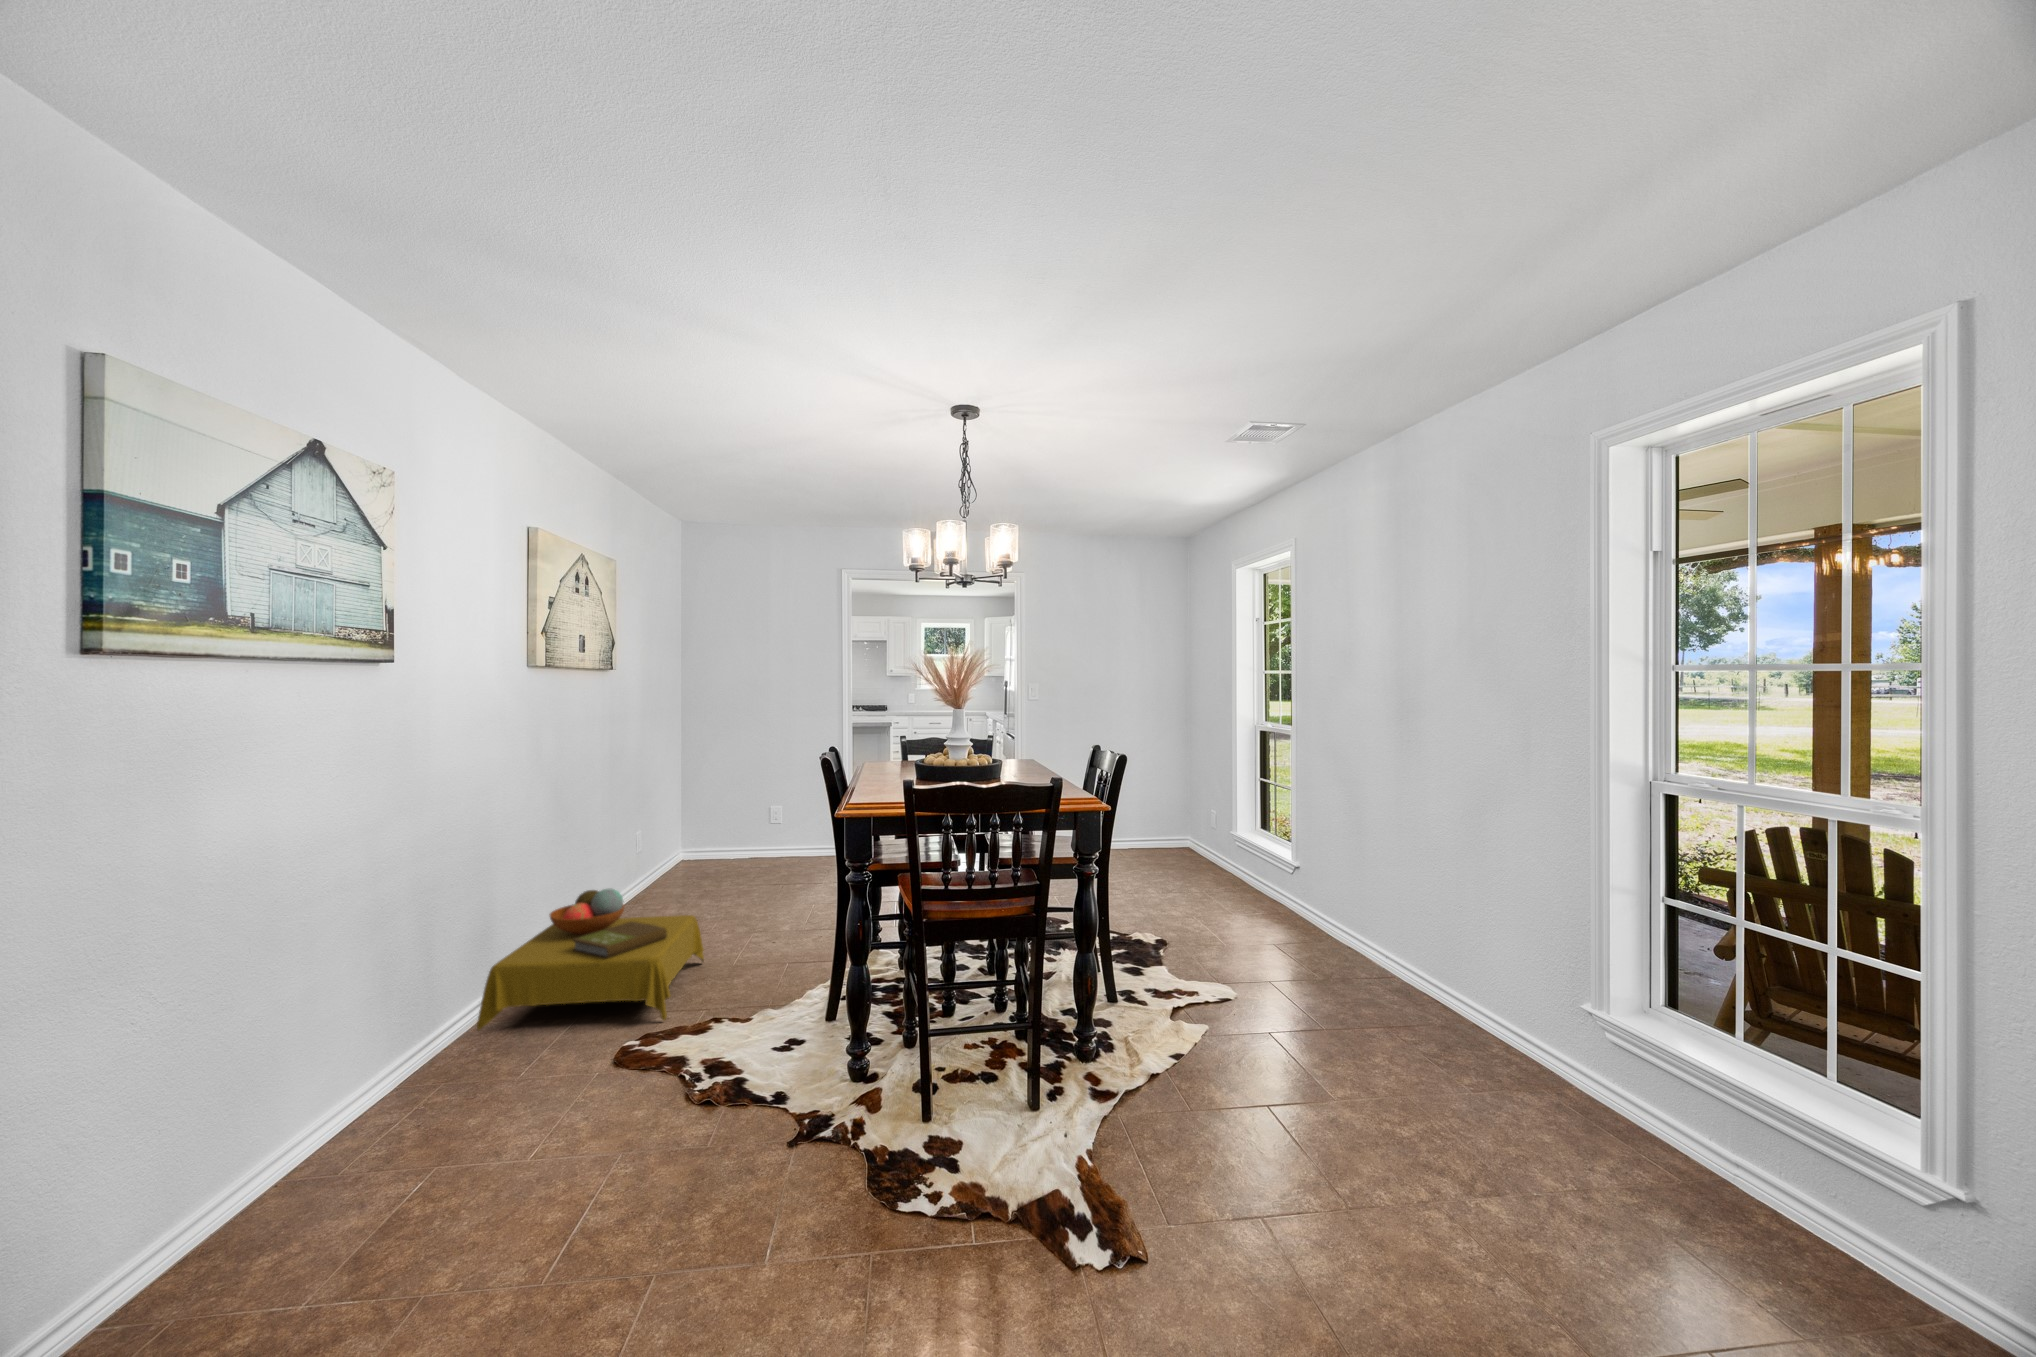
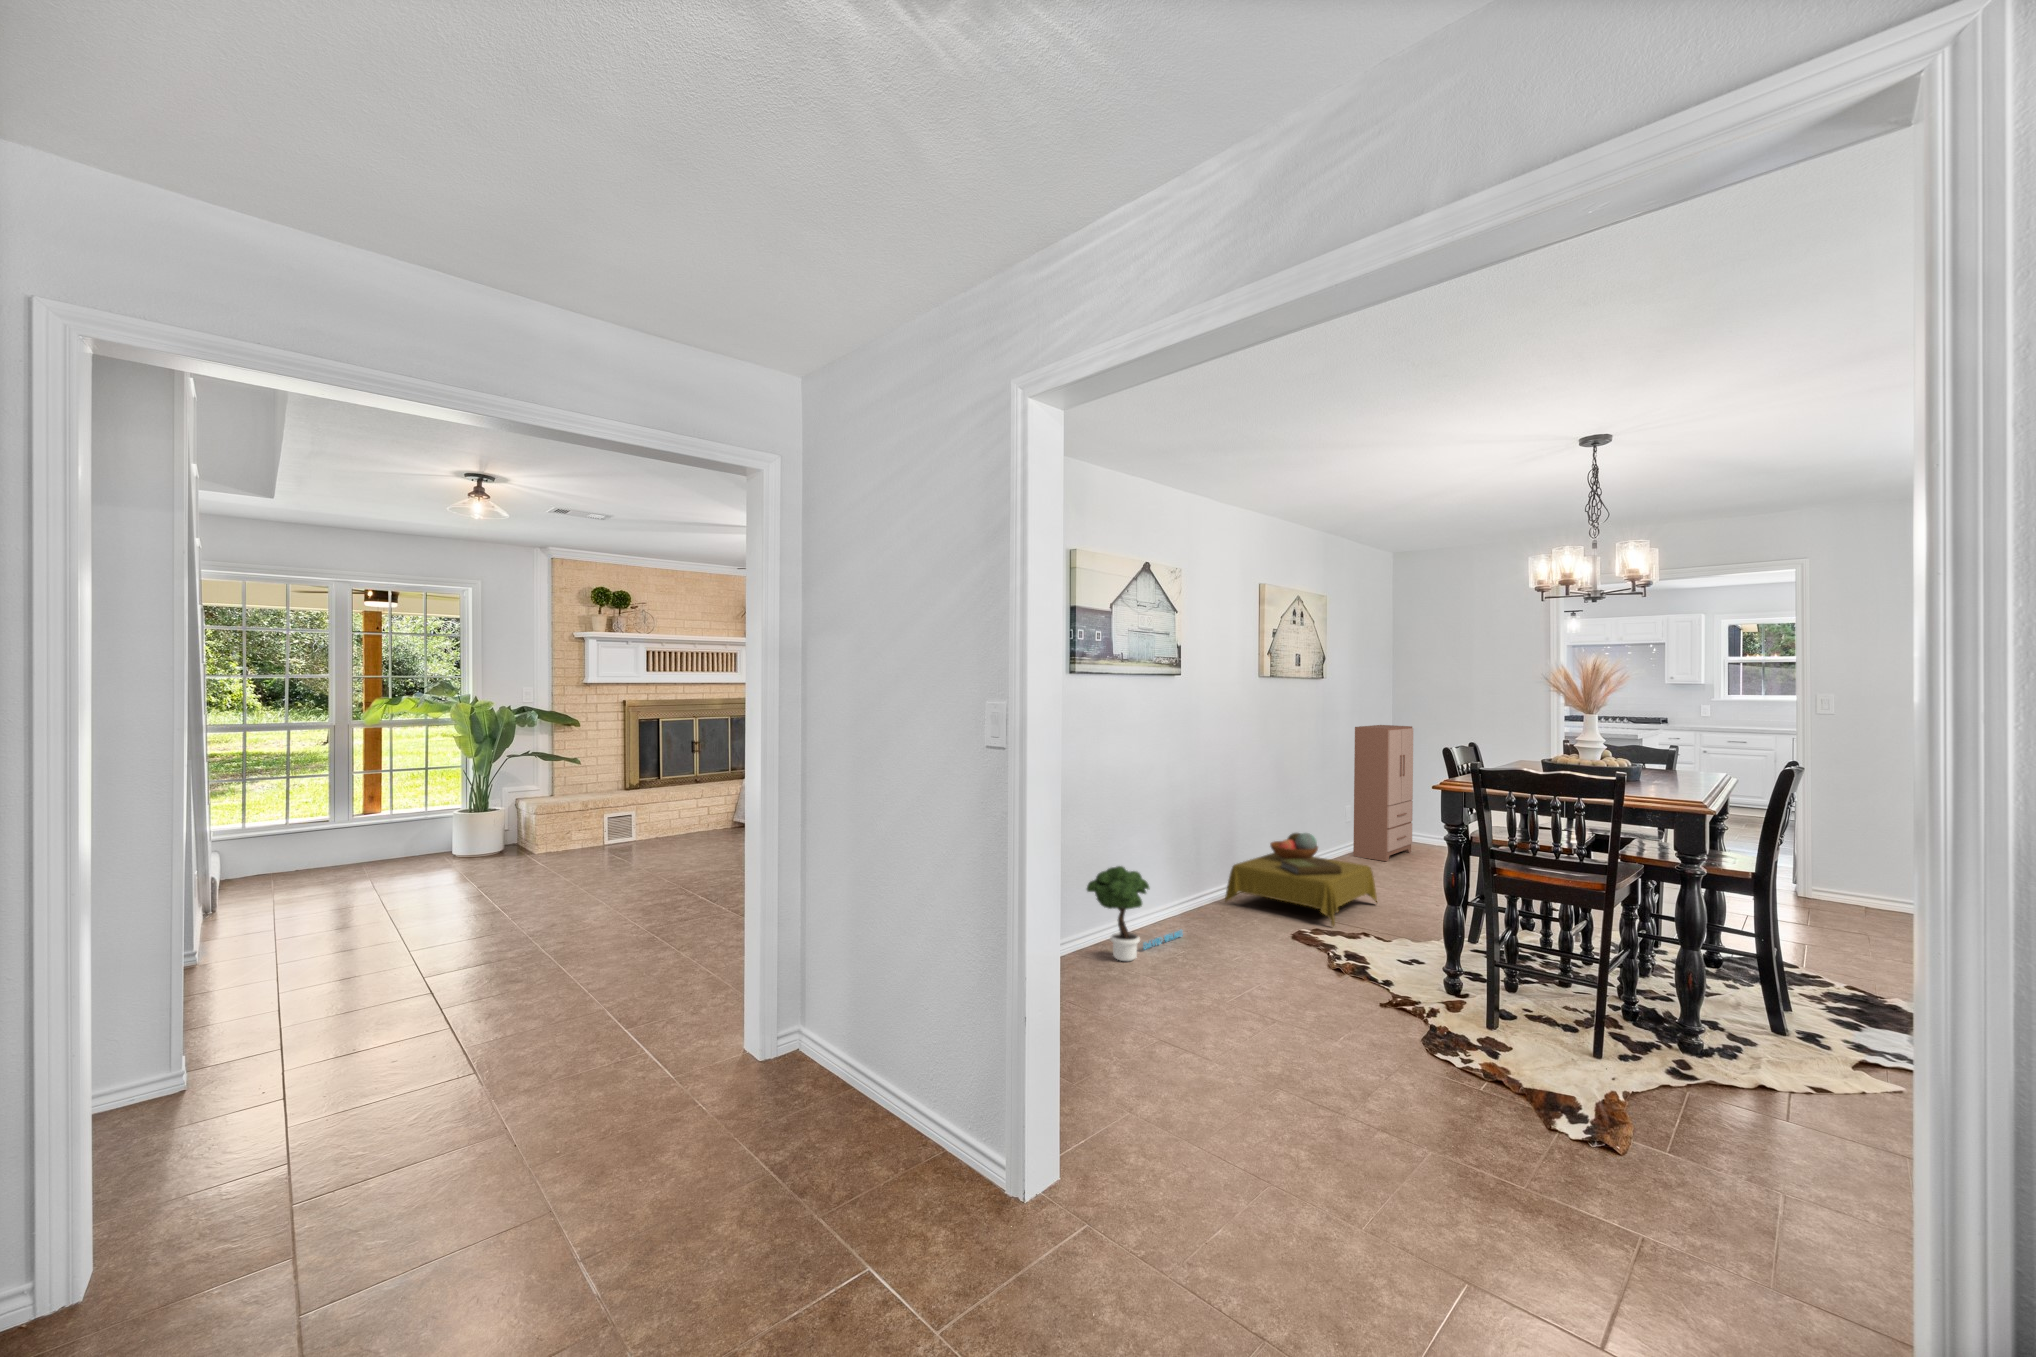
cabinet: none [642,727,707,896] -> present [1353,725,1413,861]
potted tree: none [153,1065,410,1276] -> present [1087,866,1183,961]

